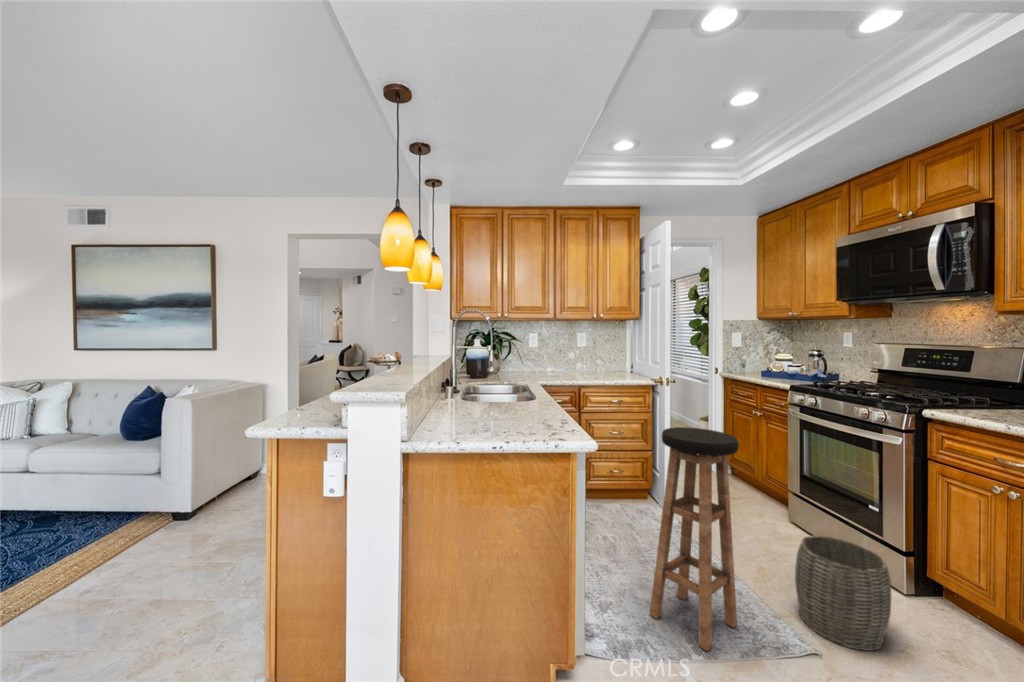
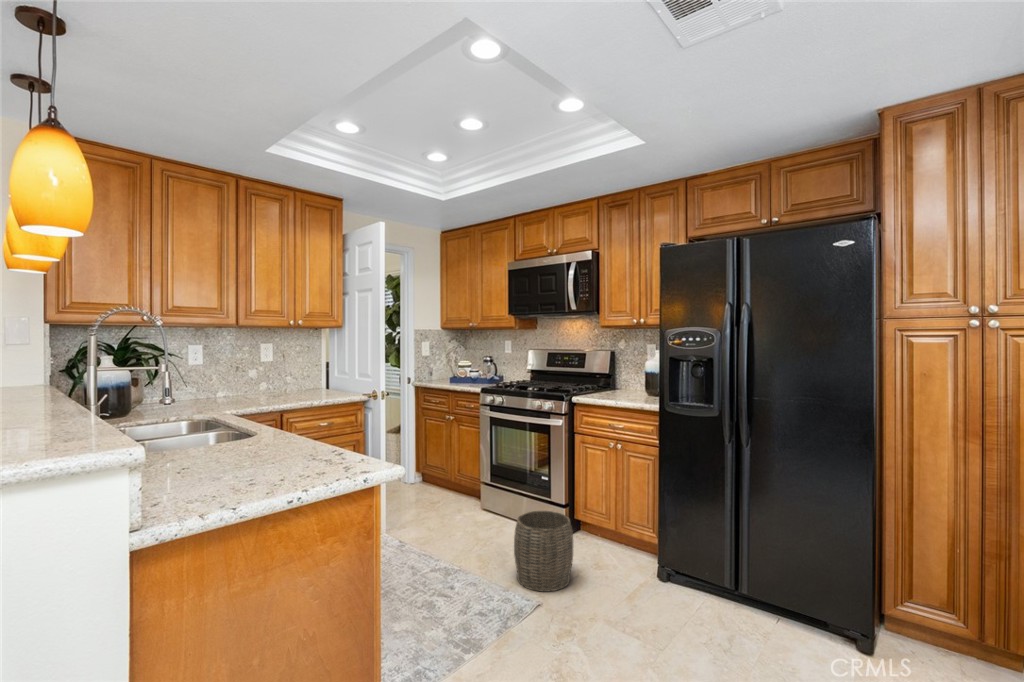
bar stool: present [650,427,739,651] -> none [414,441,484,643]

